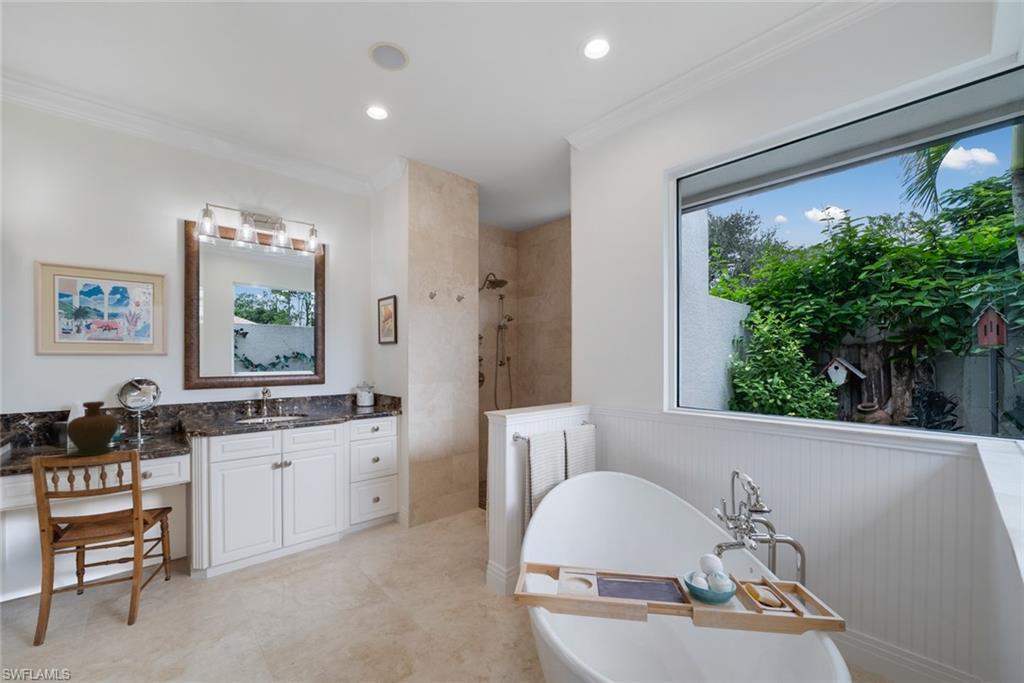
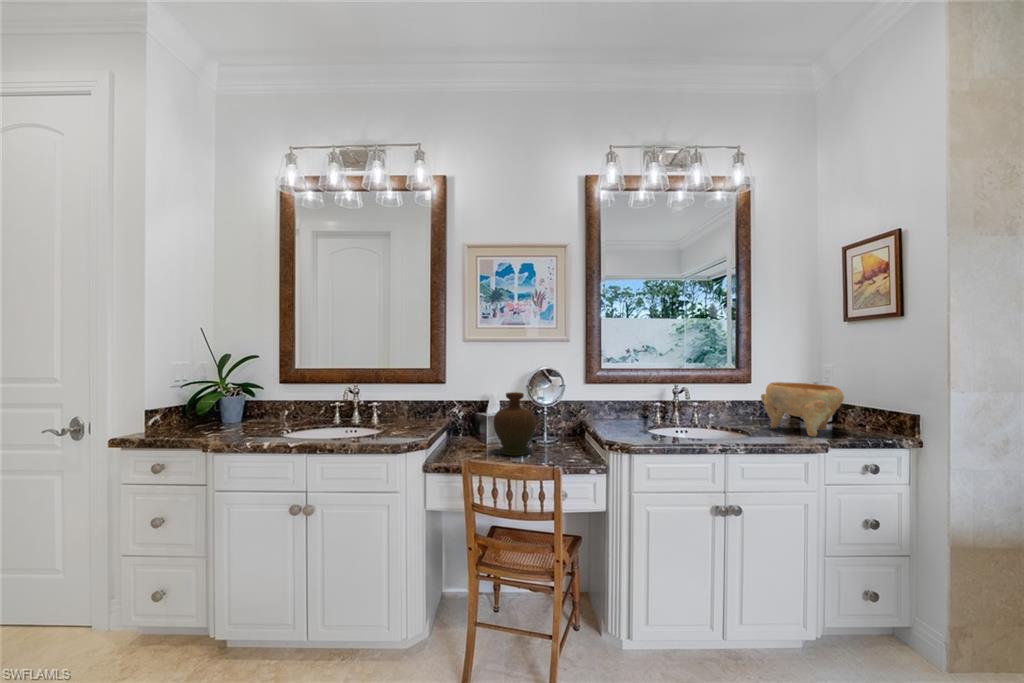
decorative bowl: none [324,381,370,414] -> present [761,382,844,437]

